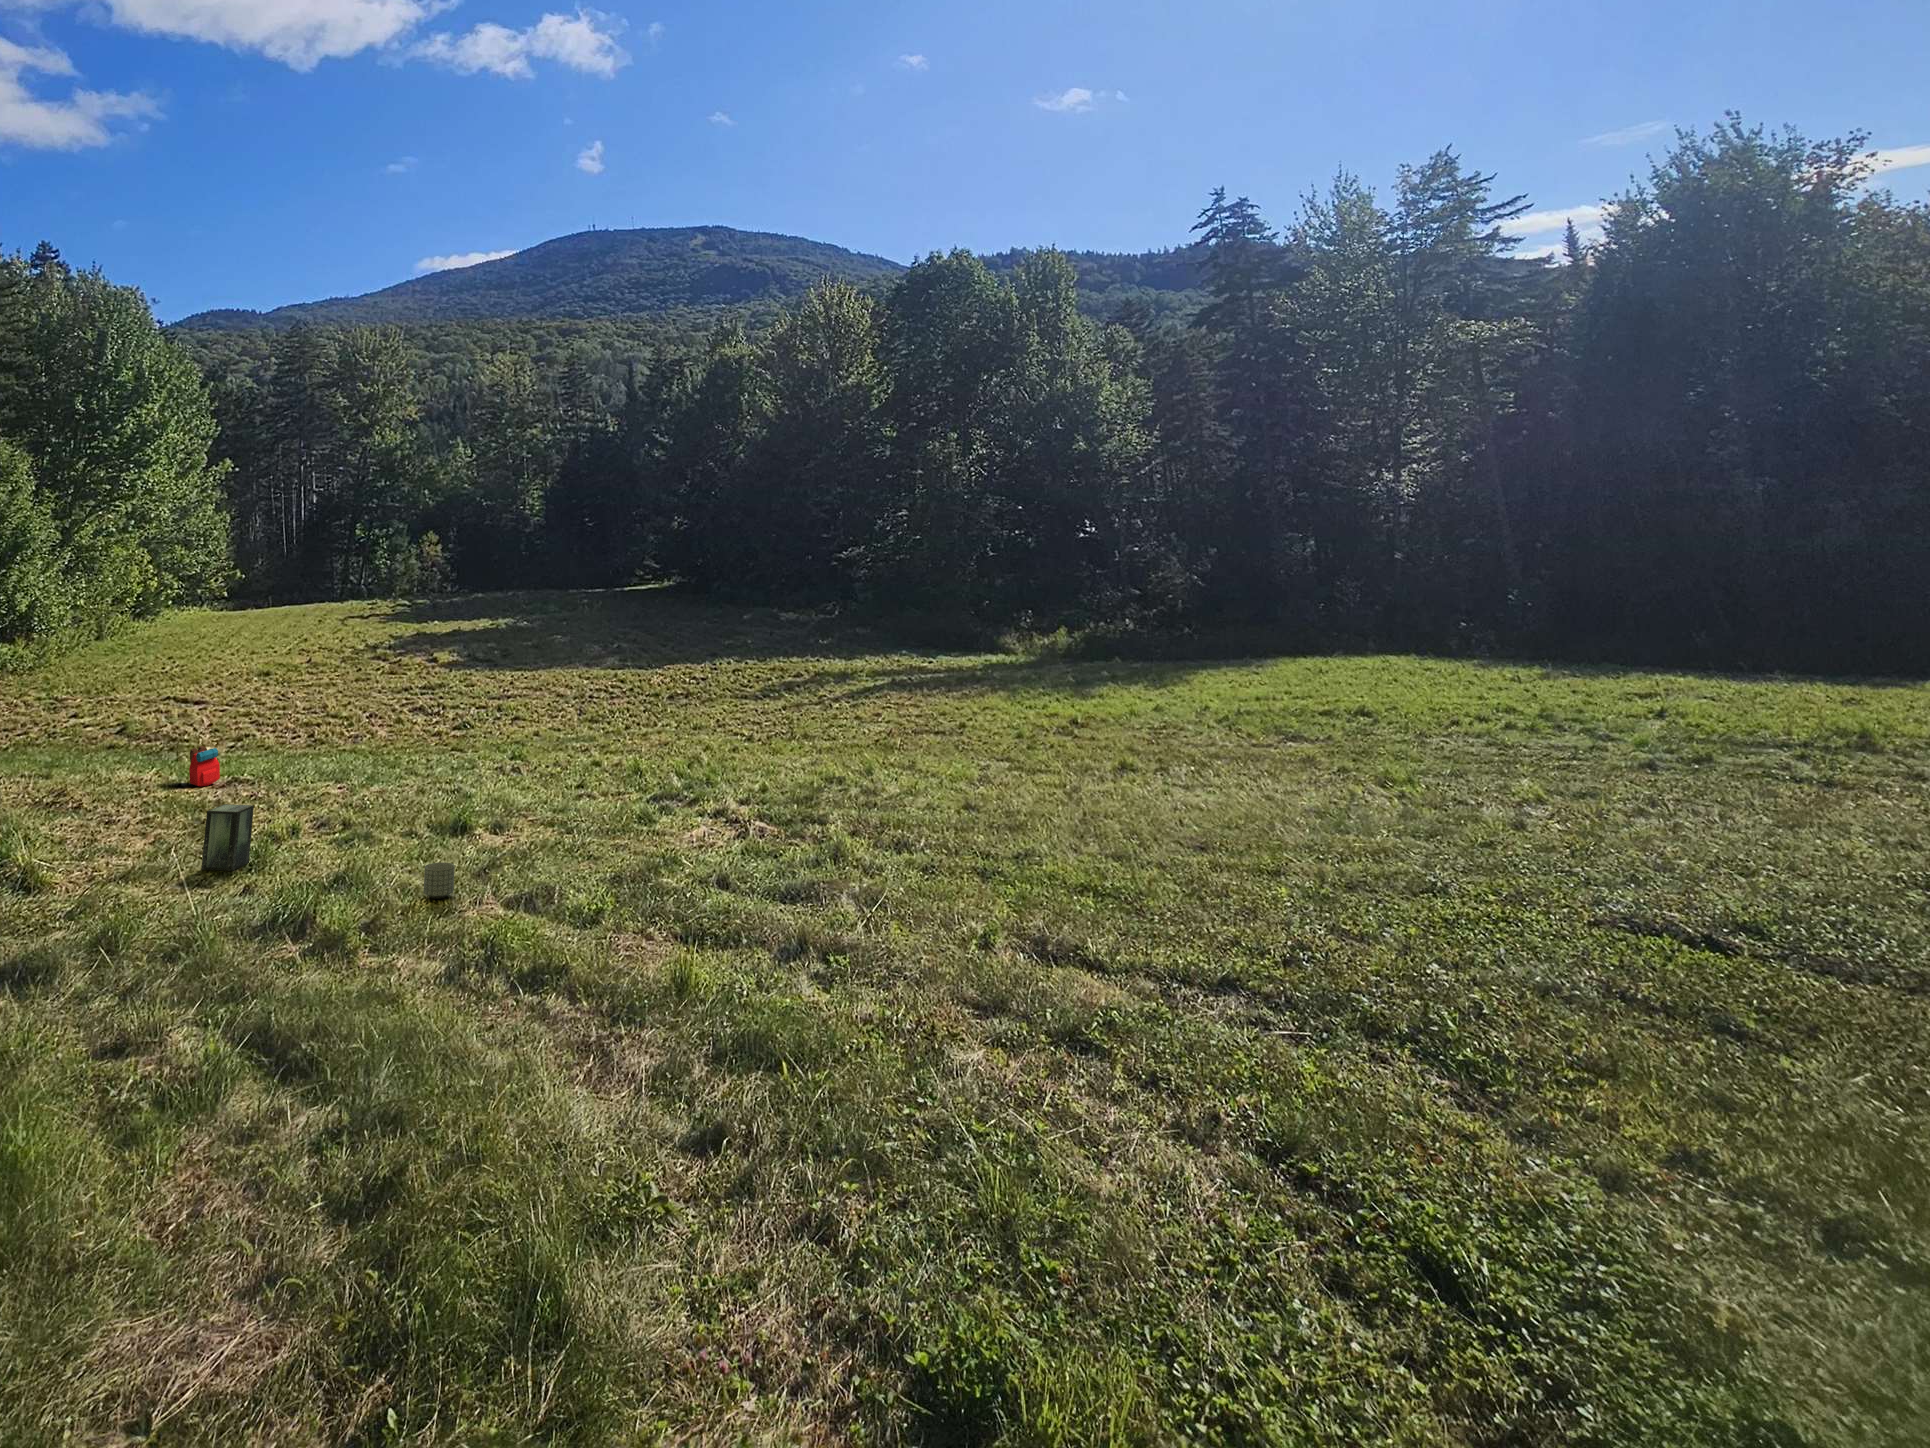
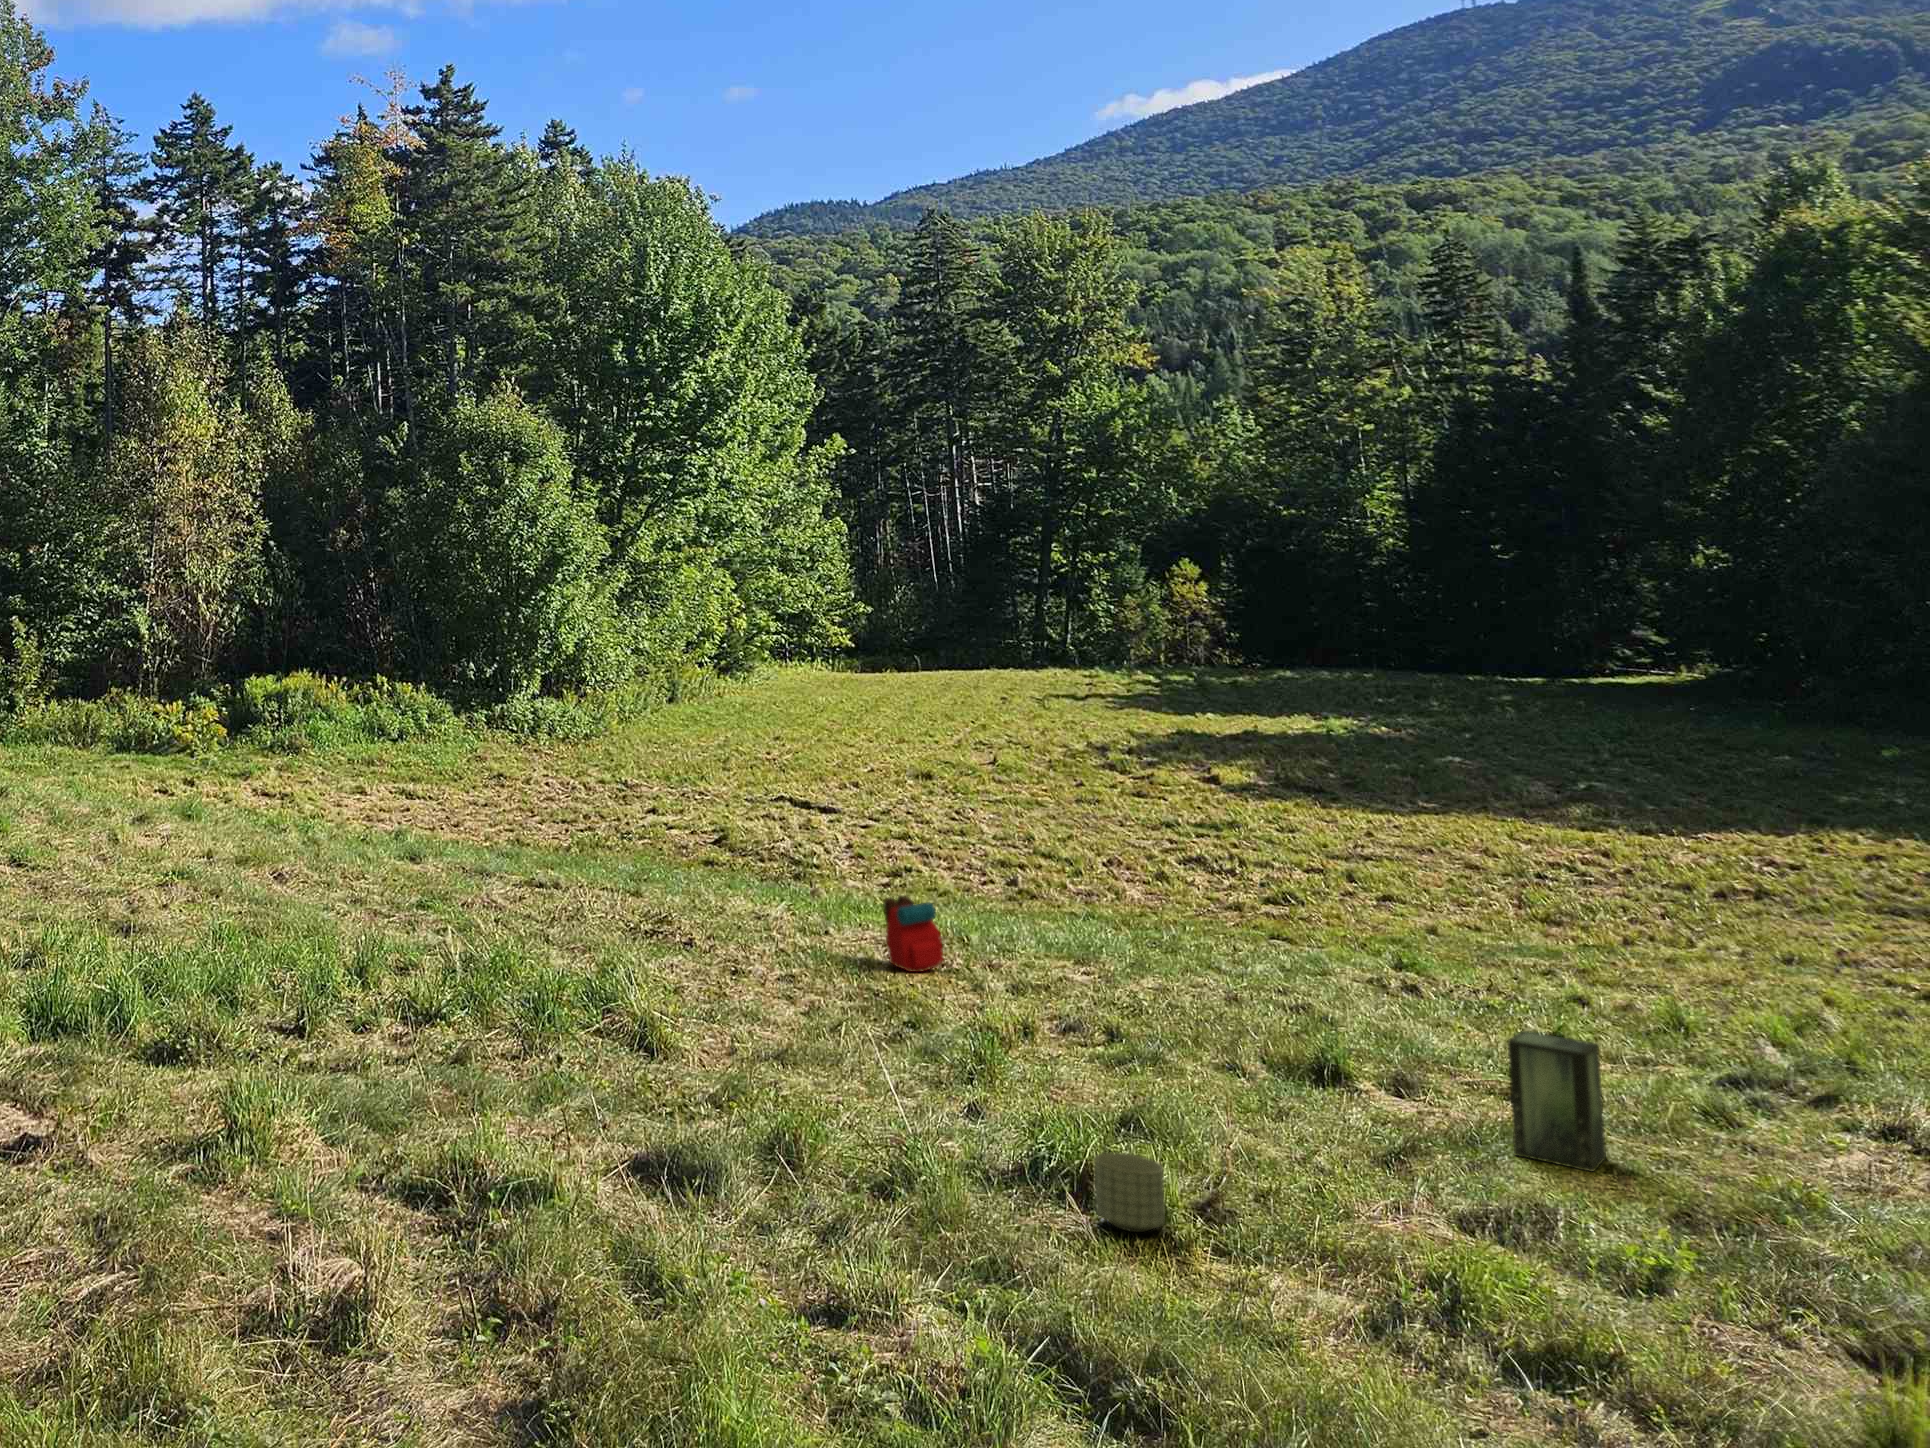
storage box: present [201,804,254,871] -> present [1508,1031,1606,1172]
planter: present [423,862,455,899] -> present [1095,1152,1165,1232]

